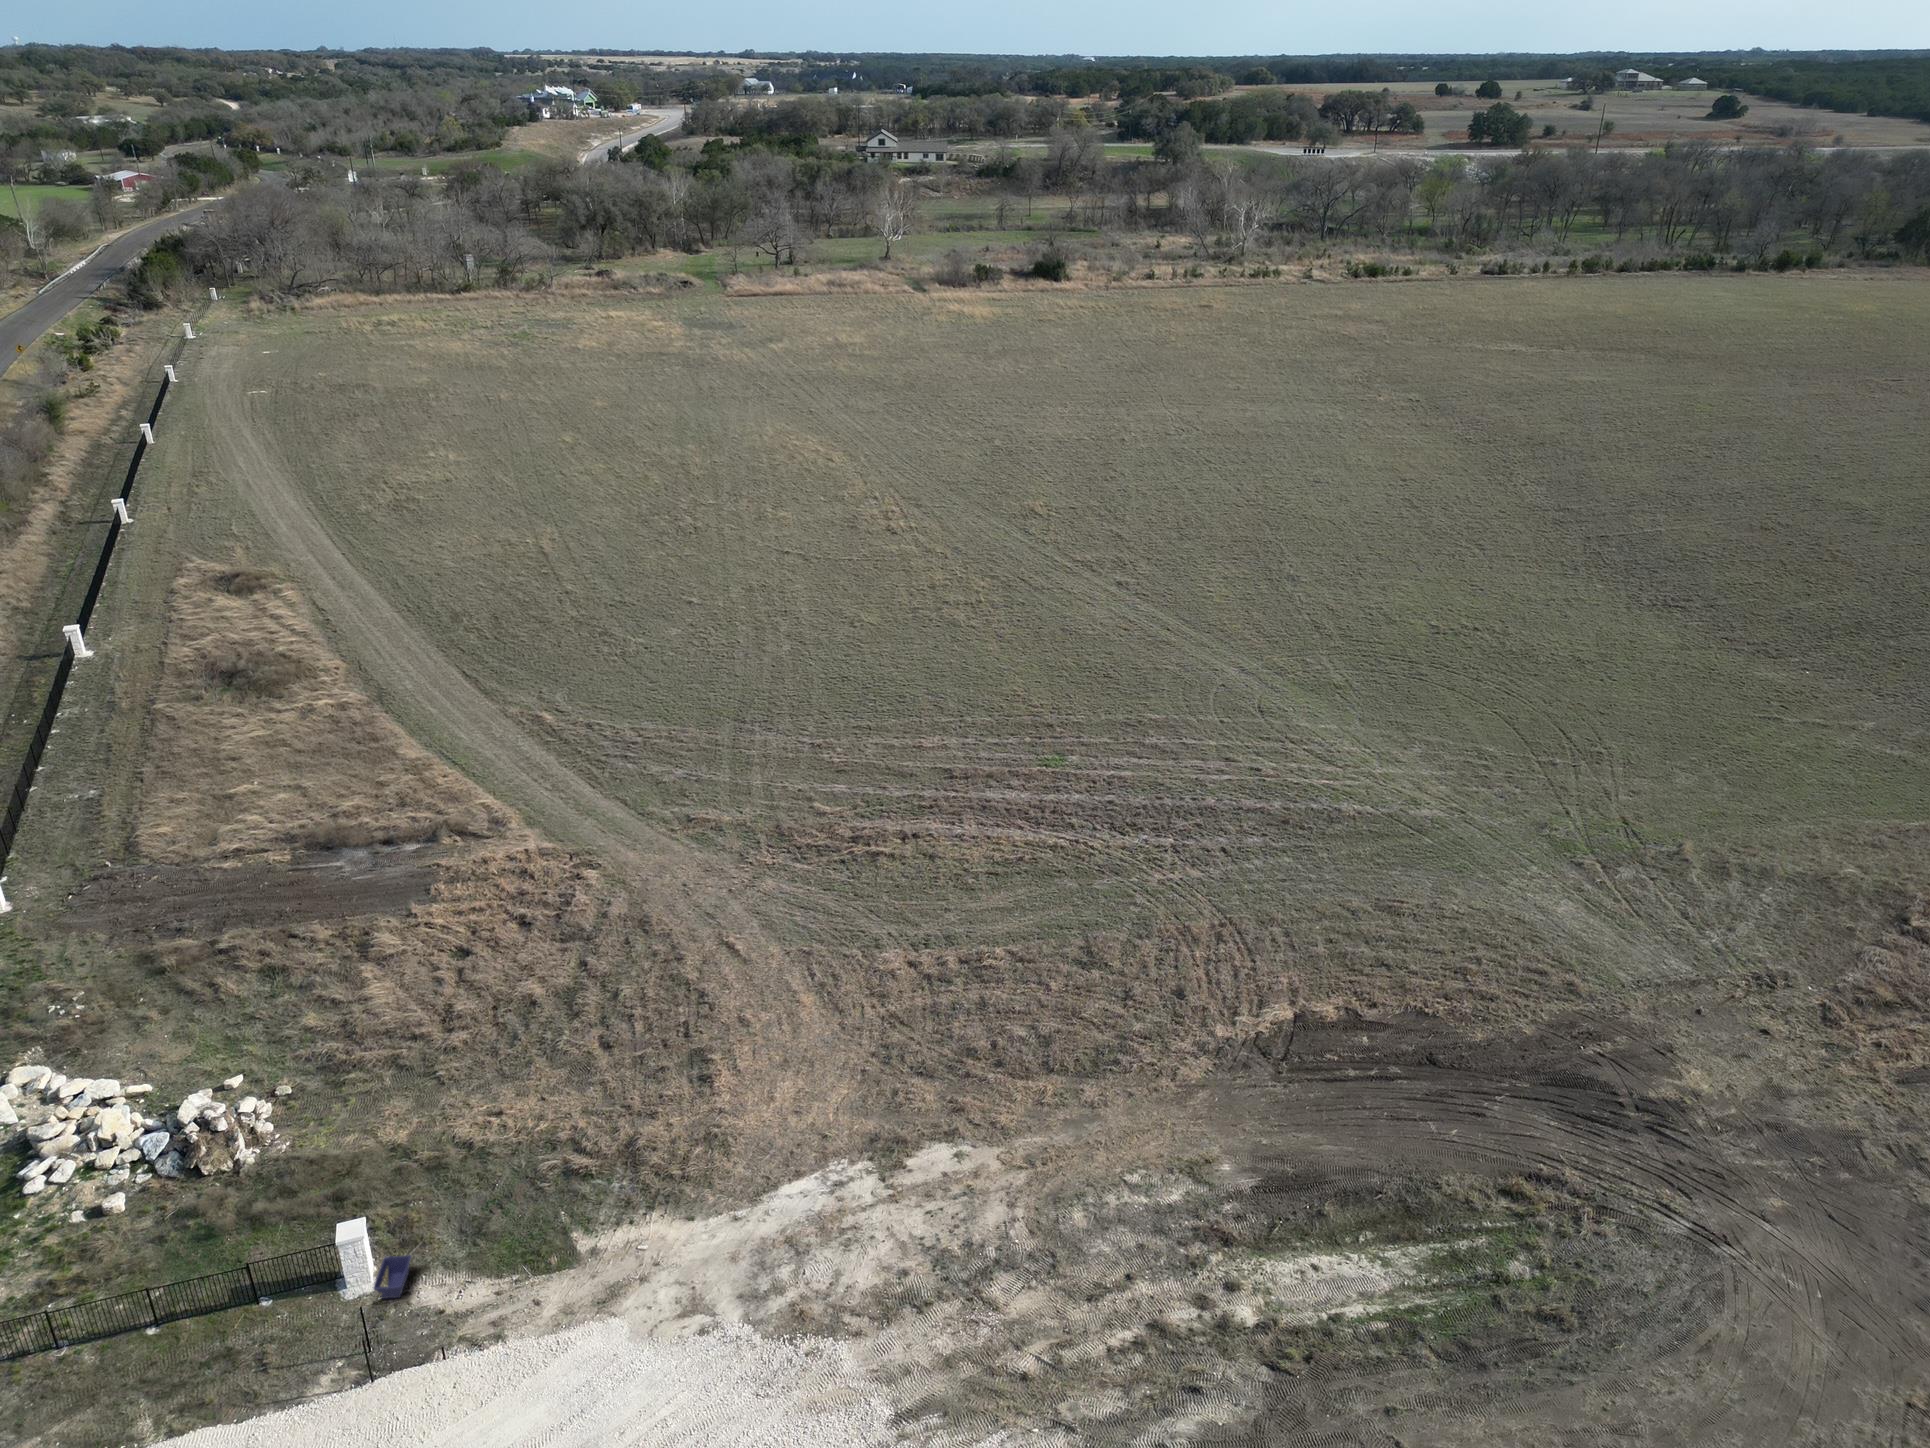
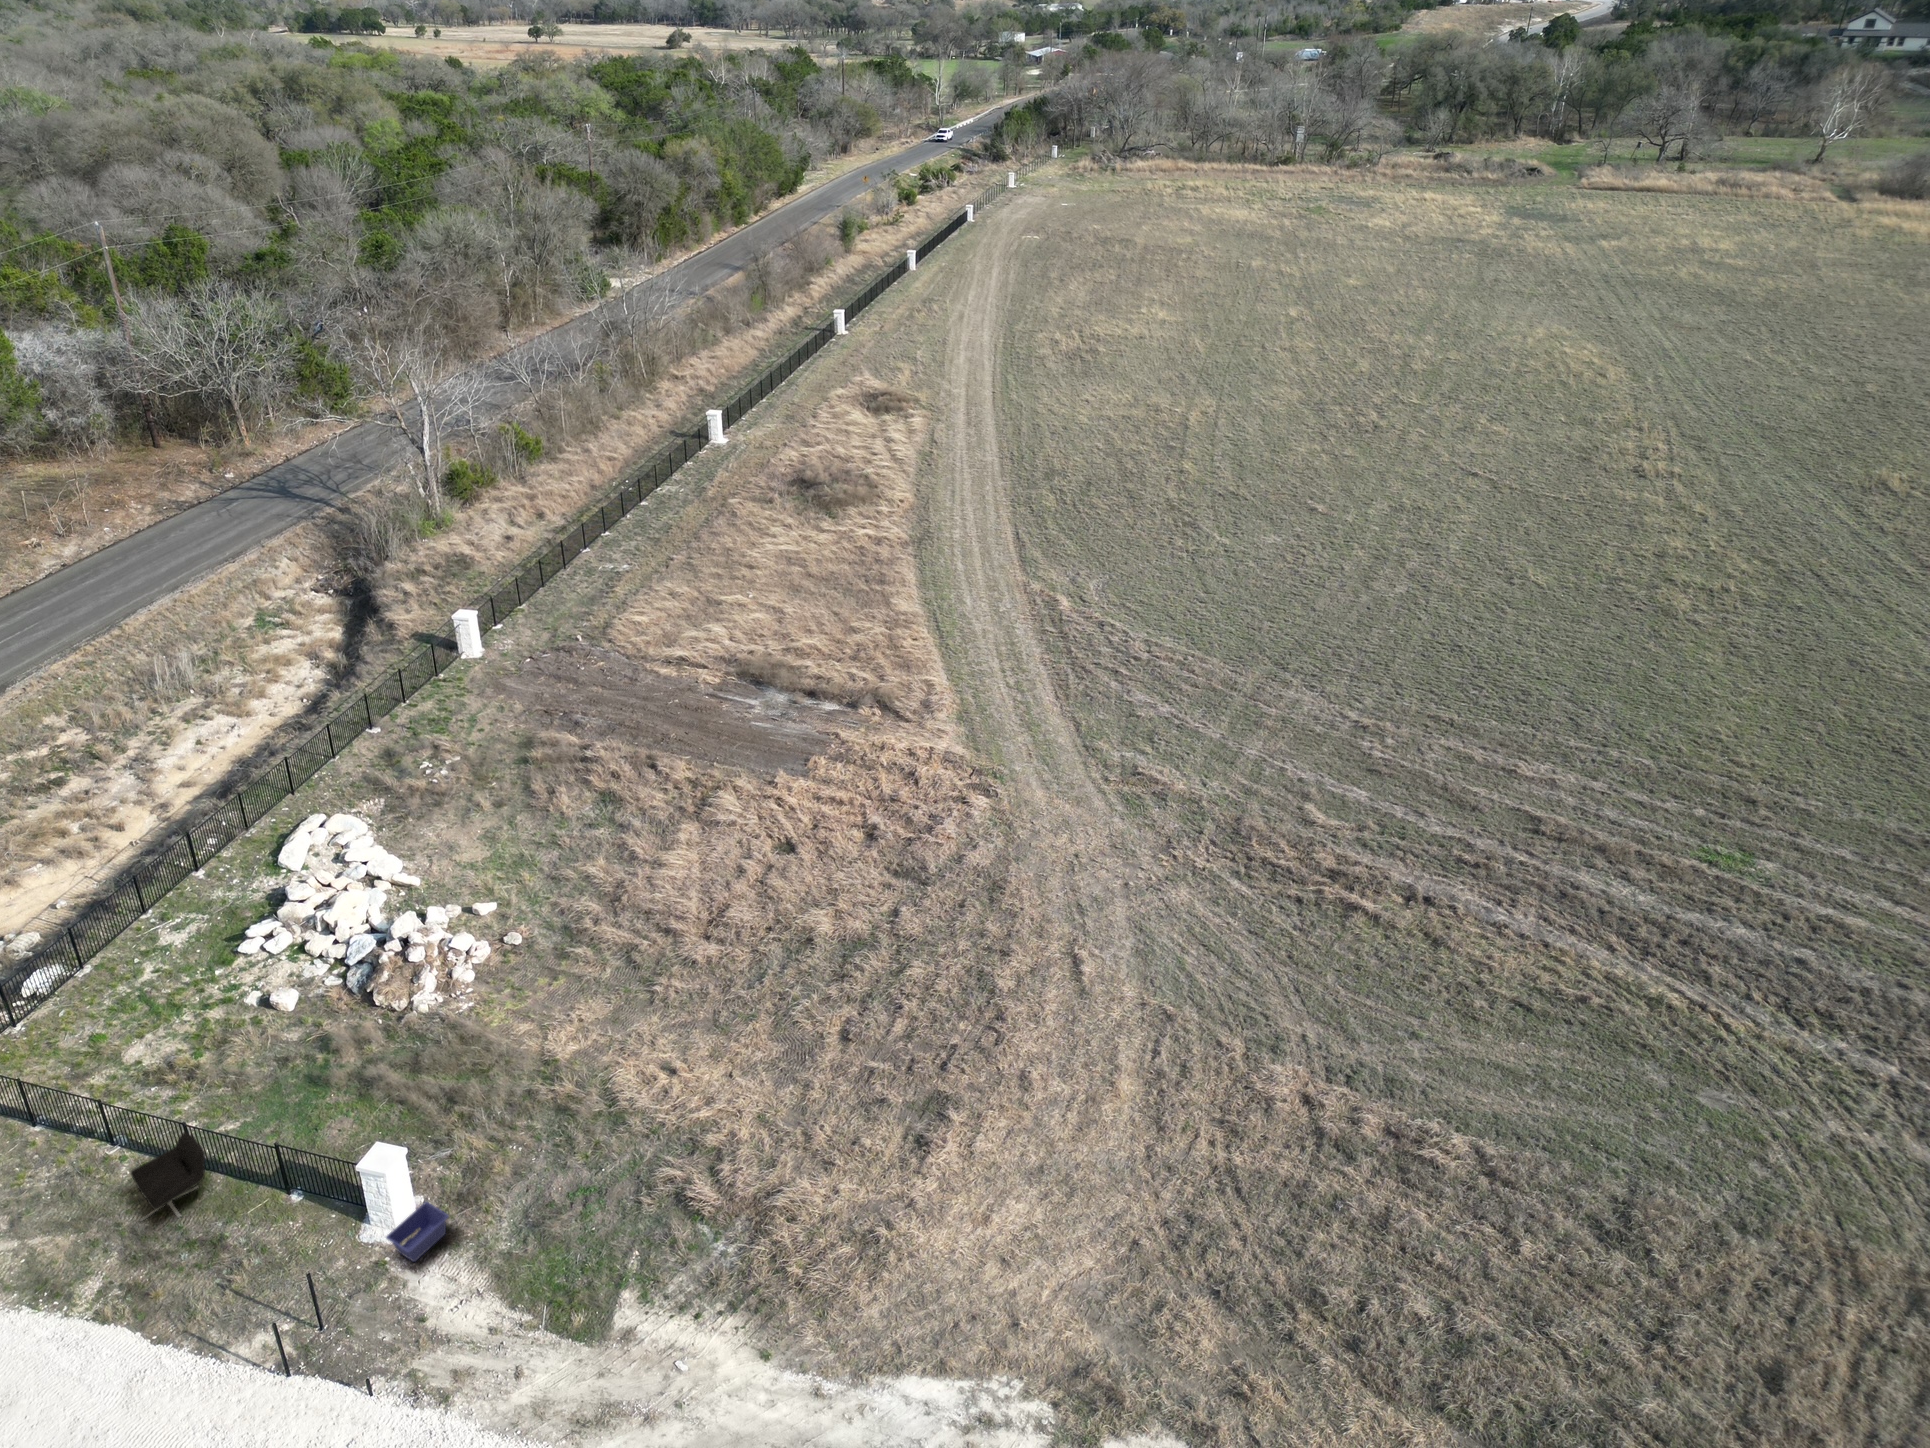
lounge chair: none [97,1307,174,1393] -> present [131,1131,205,1221]

